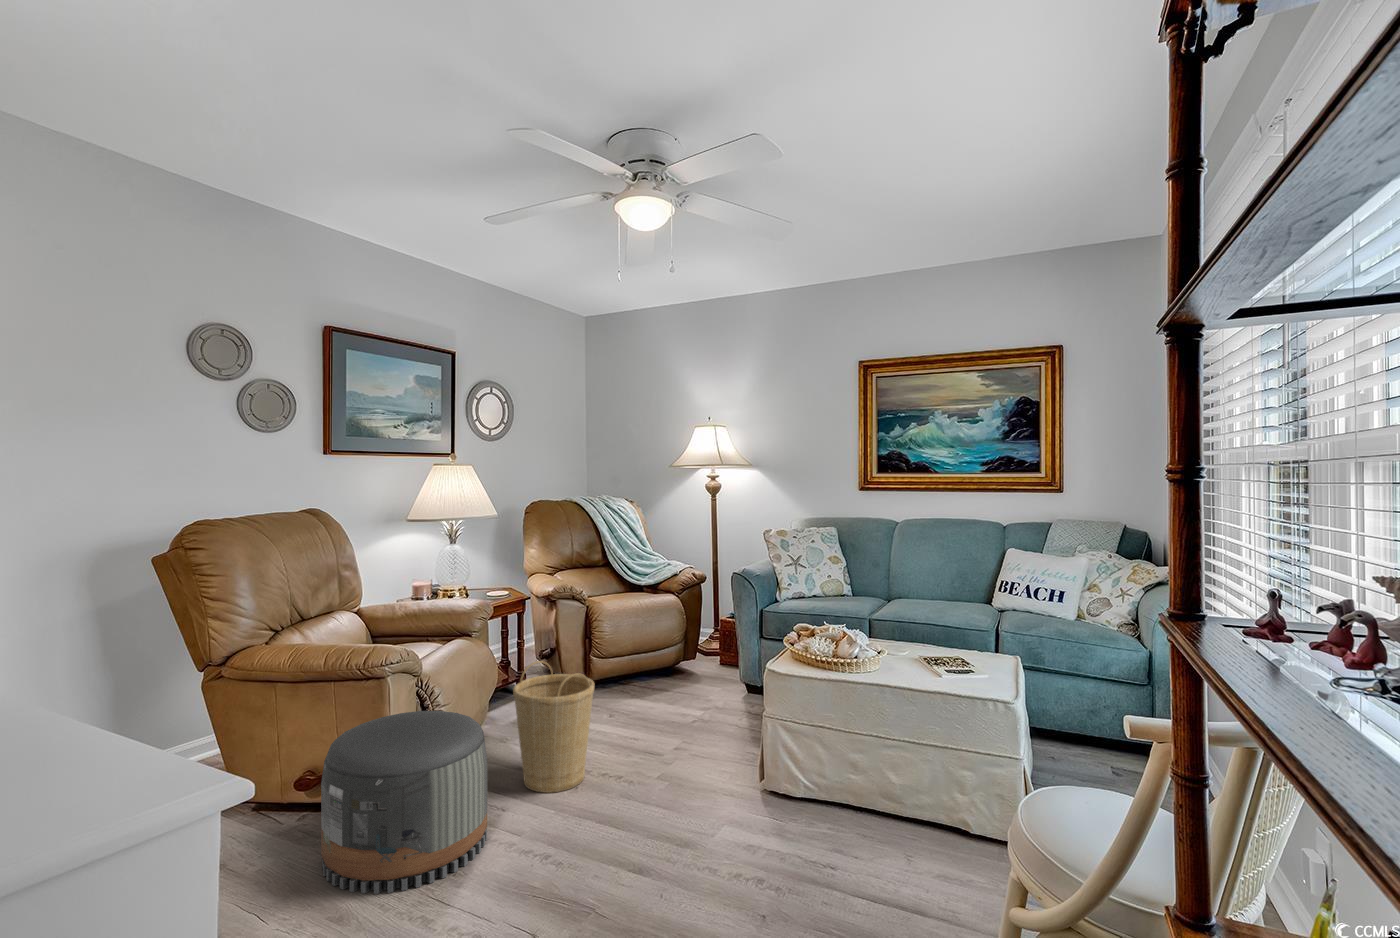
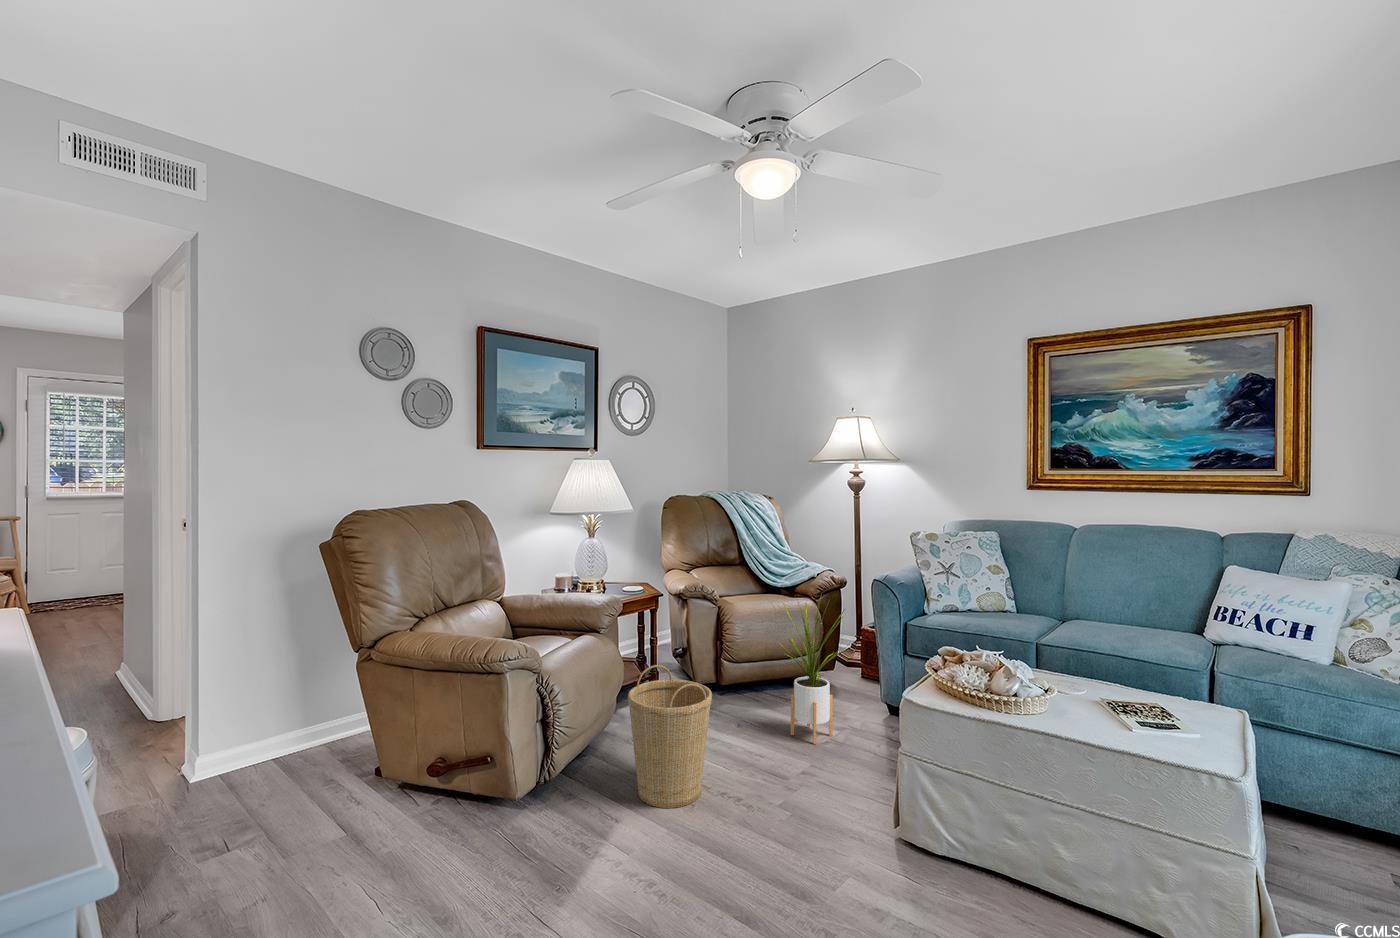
house plant: none [645,588,714,727] -> present [782,603,846,744]
pouf: present [321,711,487,894] -> none [427,711,590,907]

